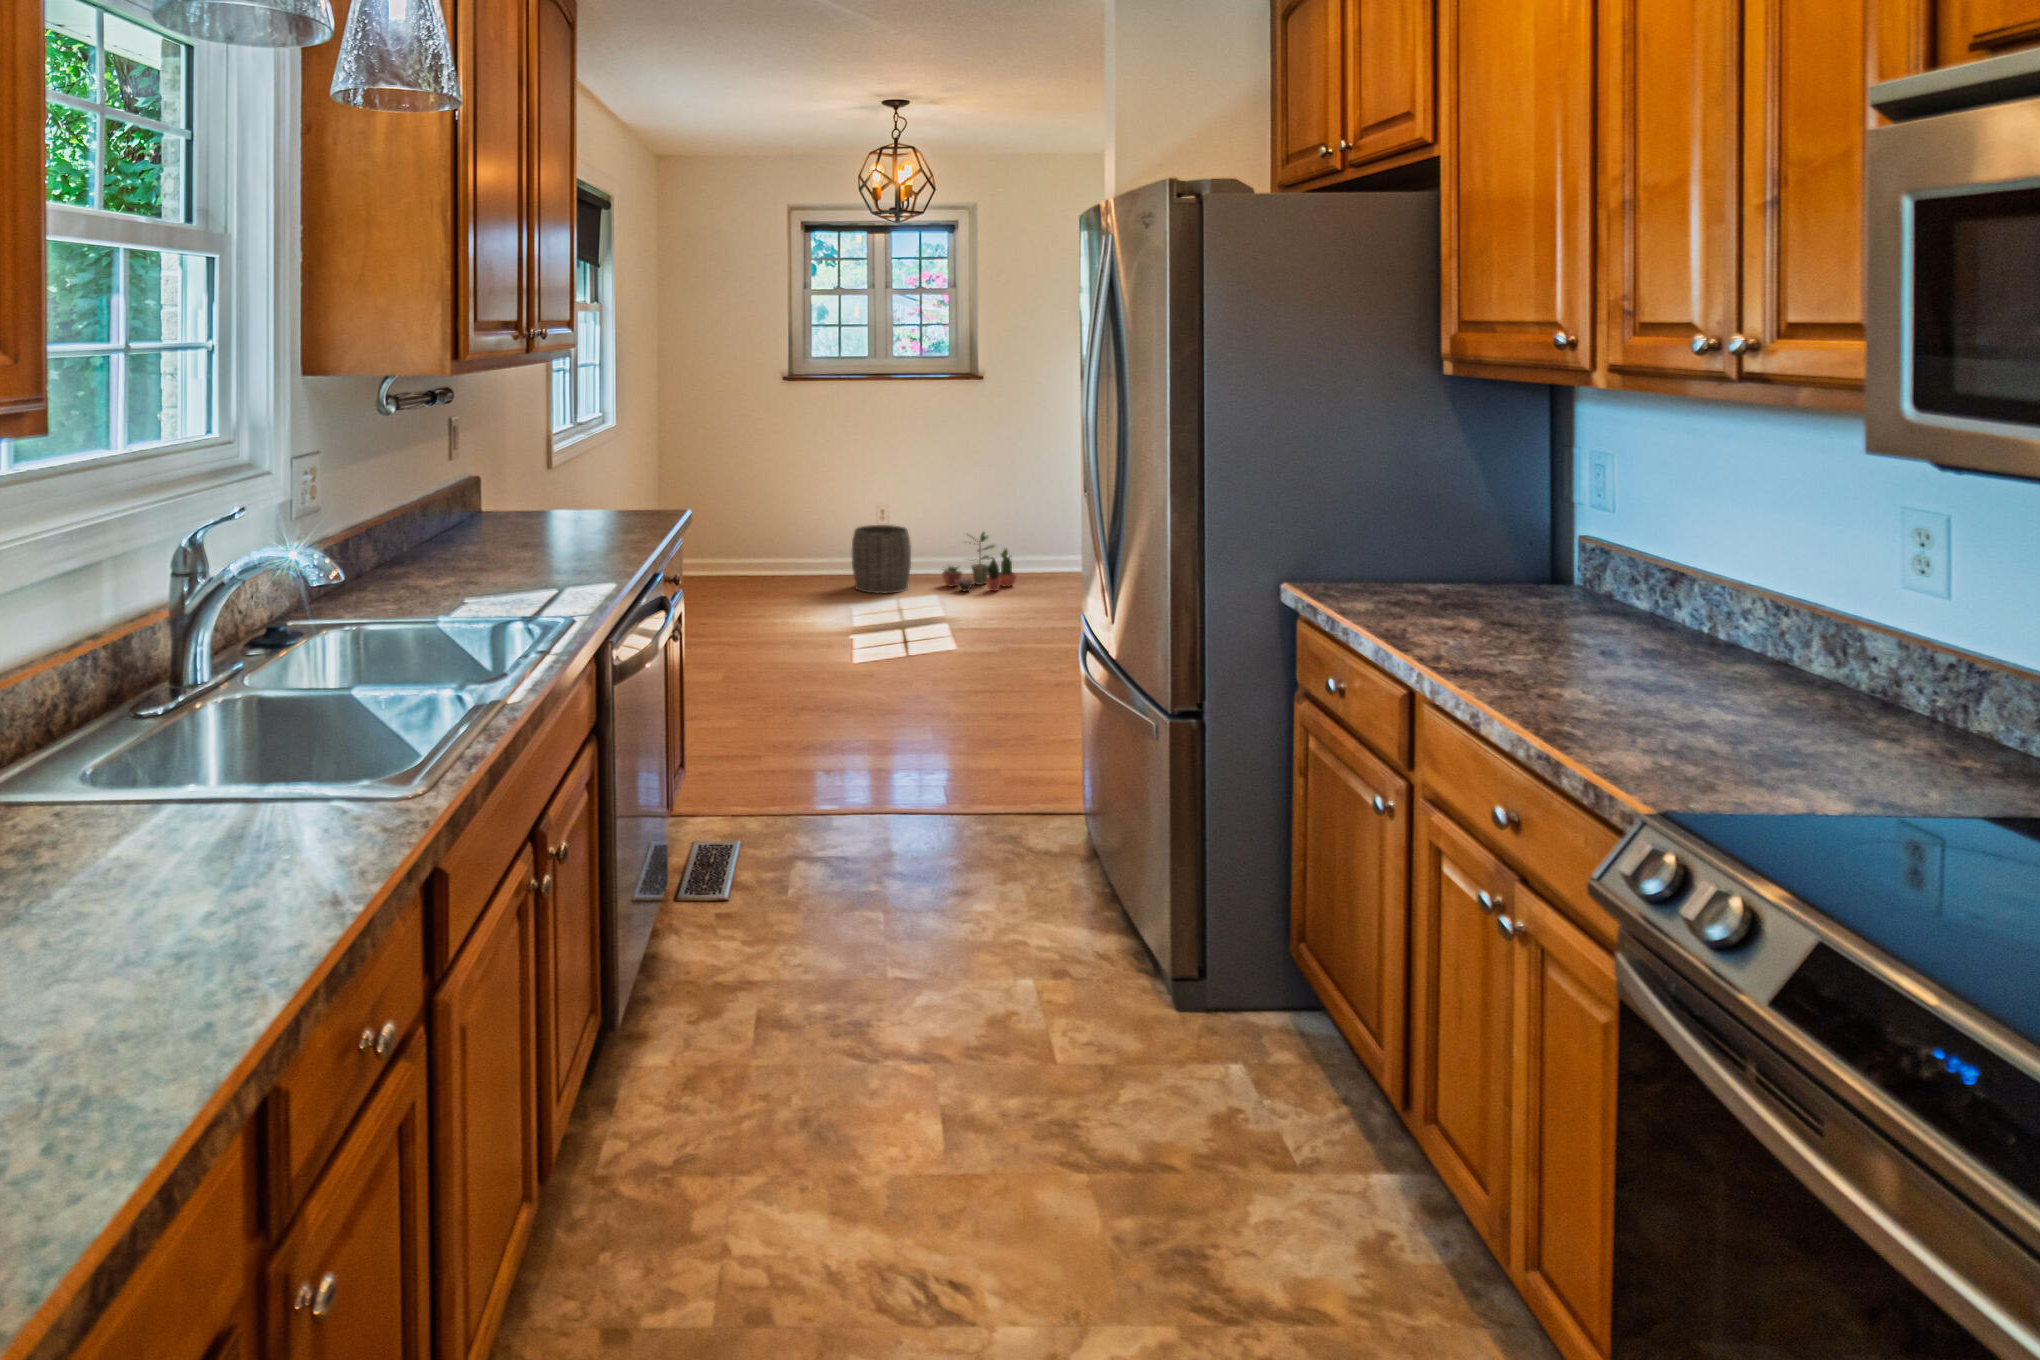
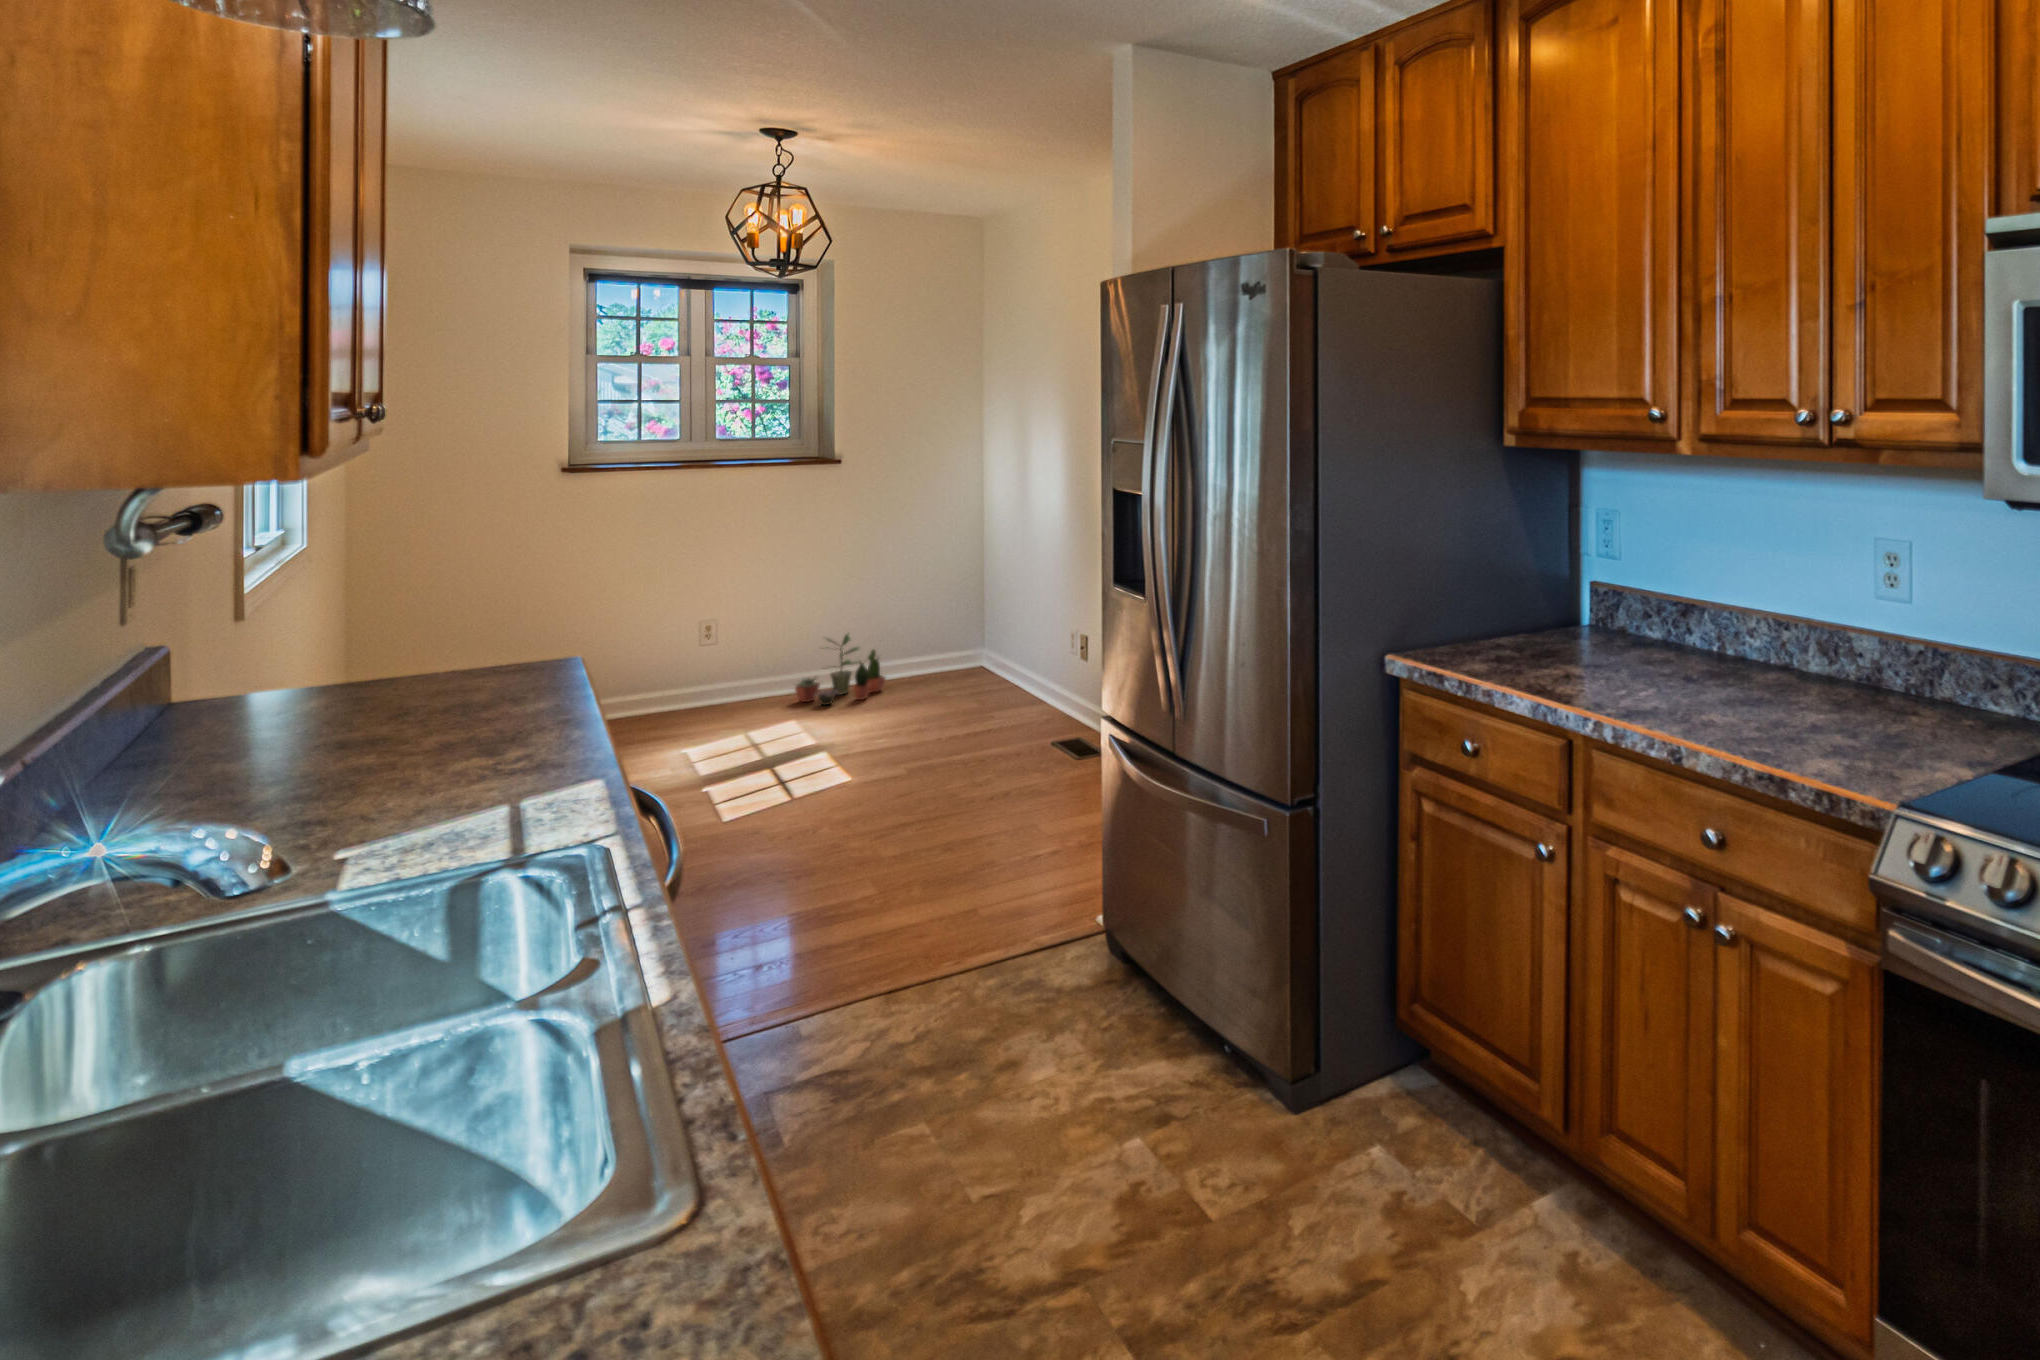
woven basket: present [852,525,911,594] -> none [673,639,756,725]

